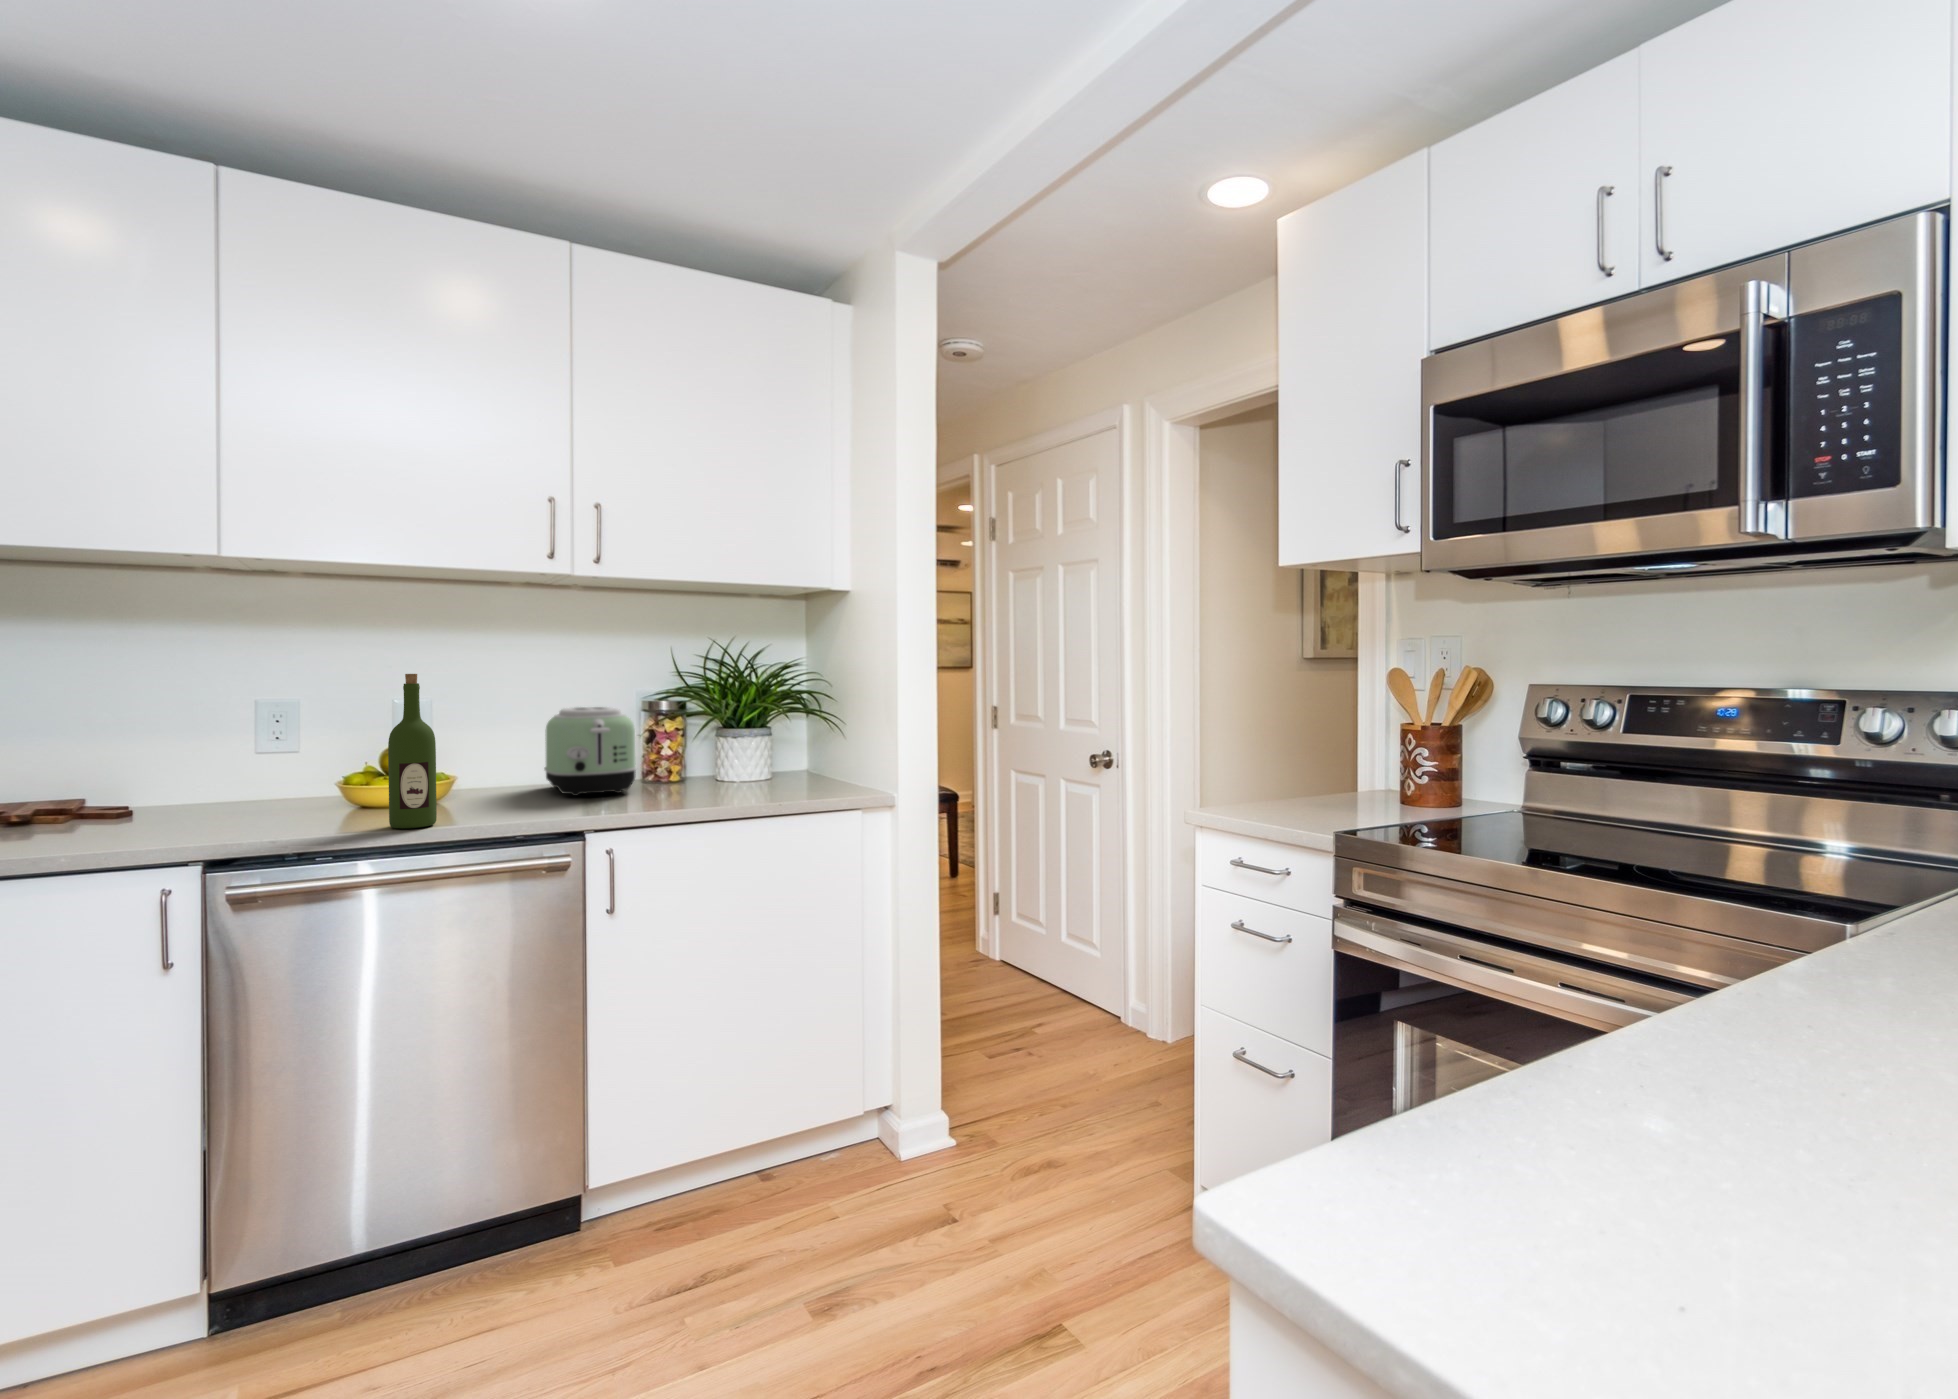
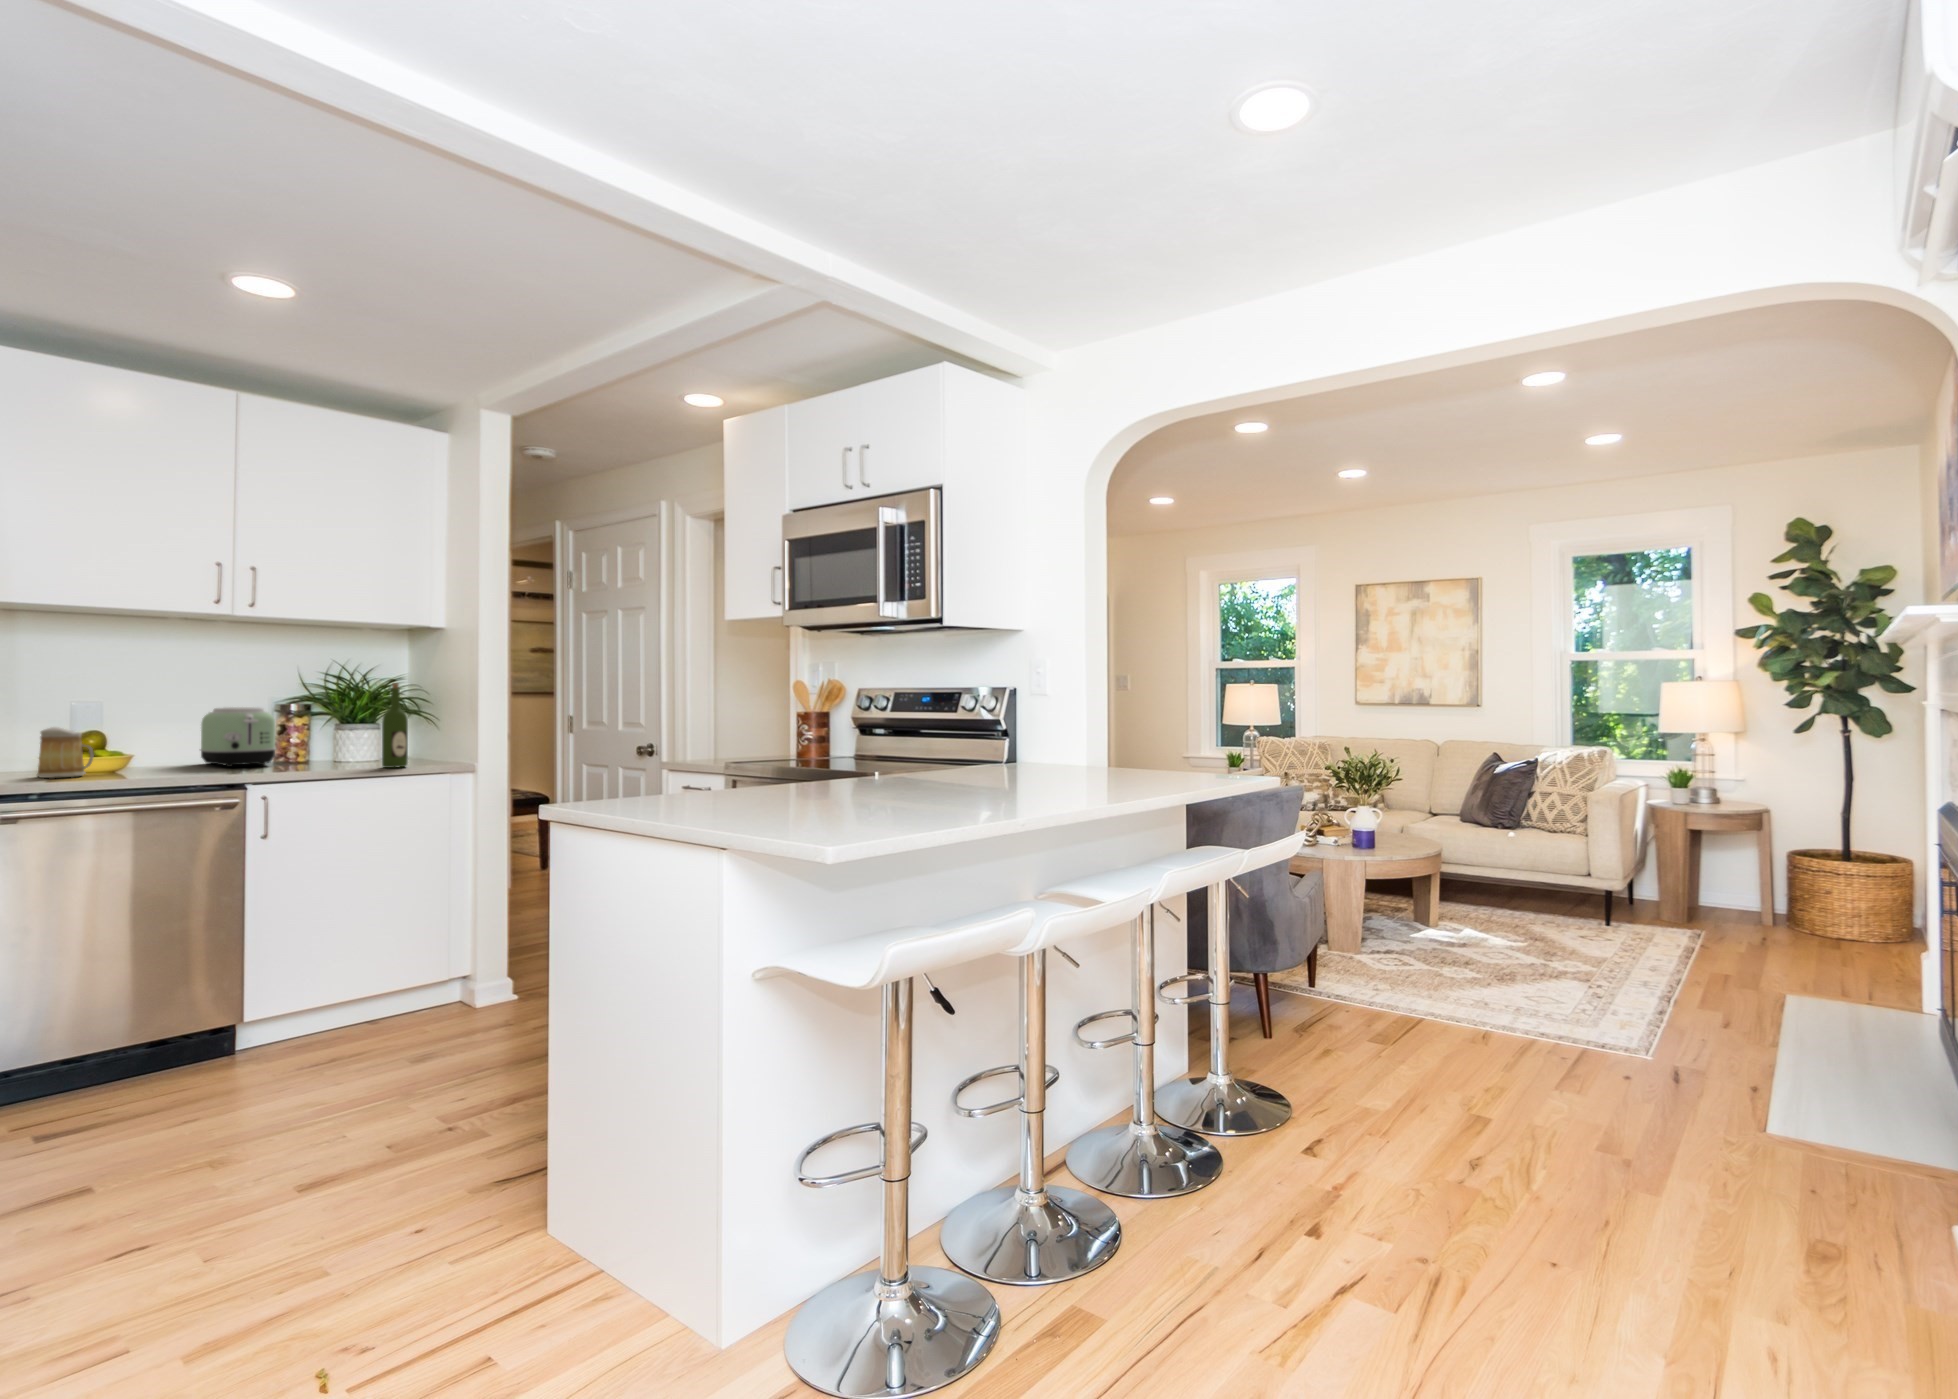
wine bottle: present [388,674,437,828] -> present [382,683,408,768]
mug: none [312,745,389,821] -> present [37,727,94,778]

